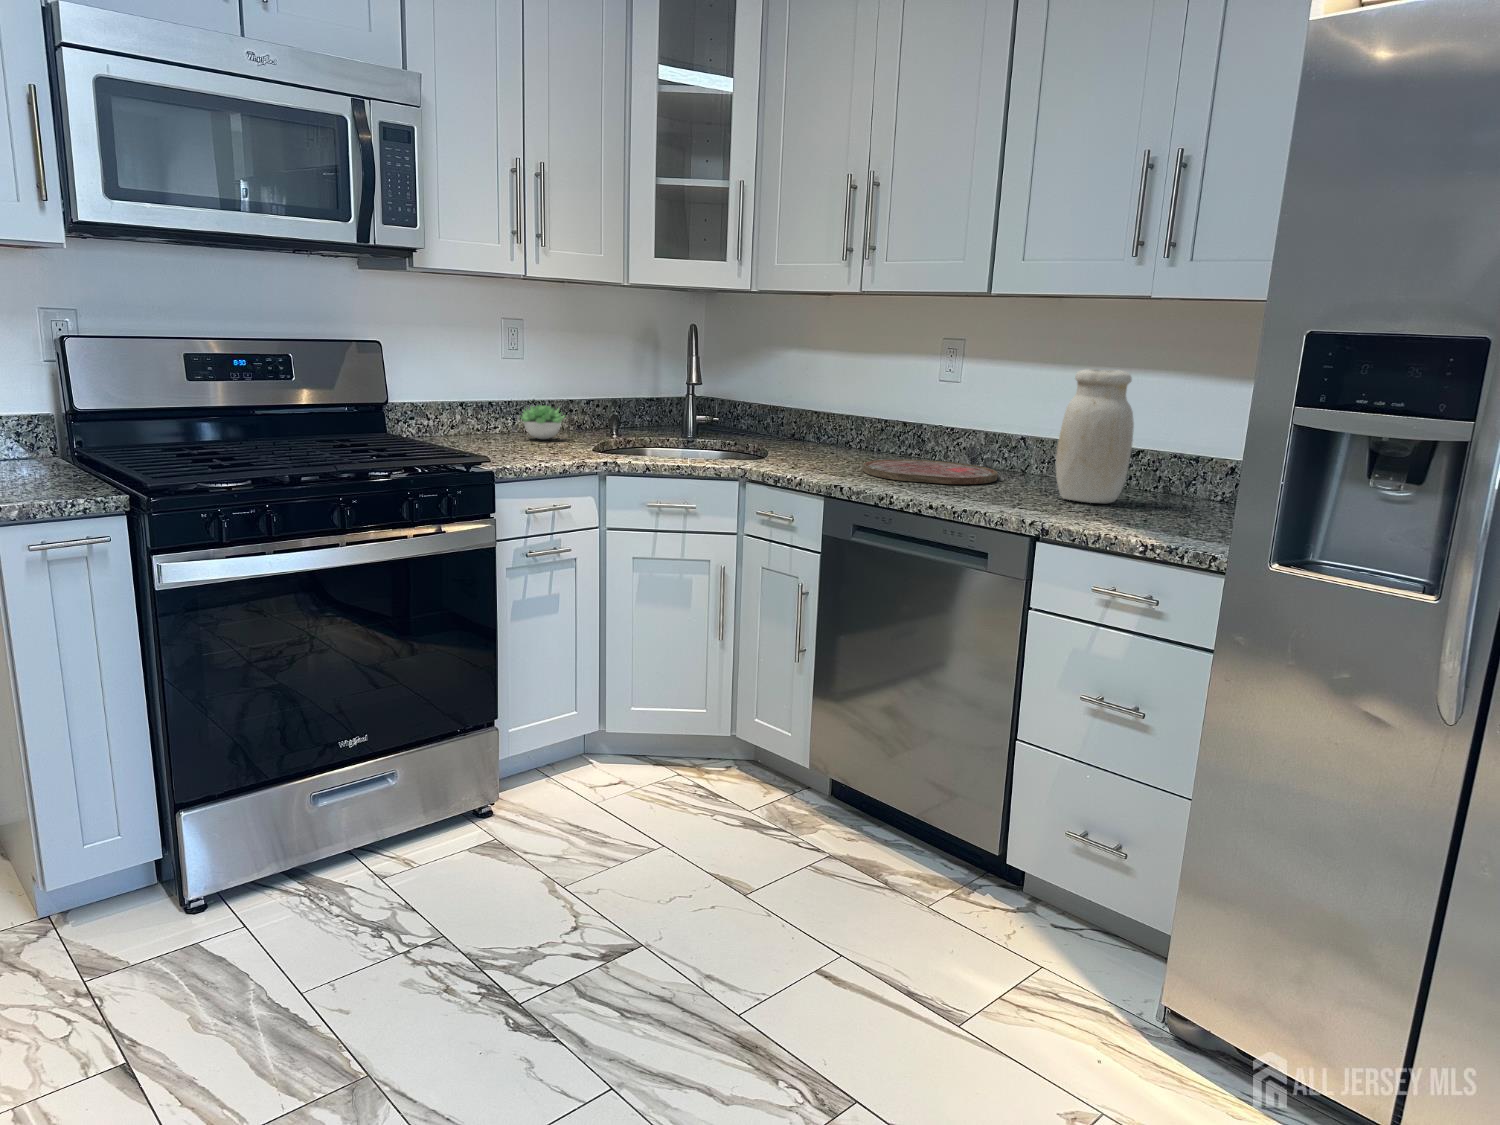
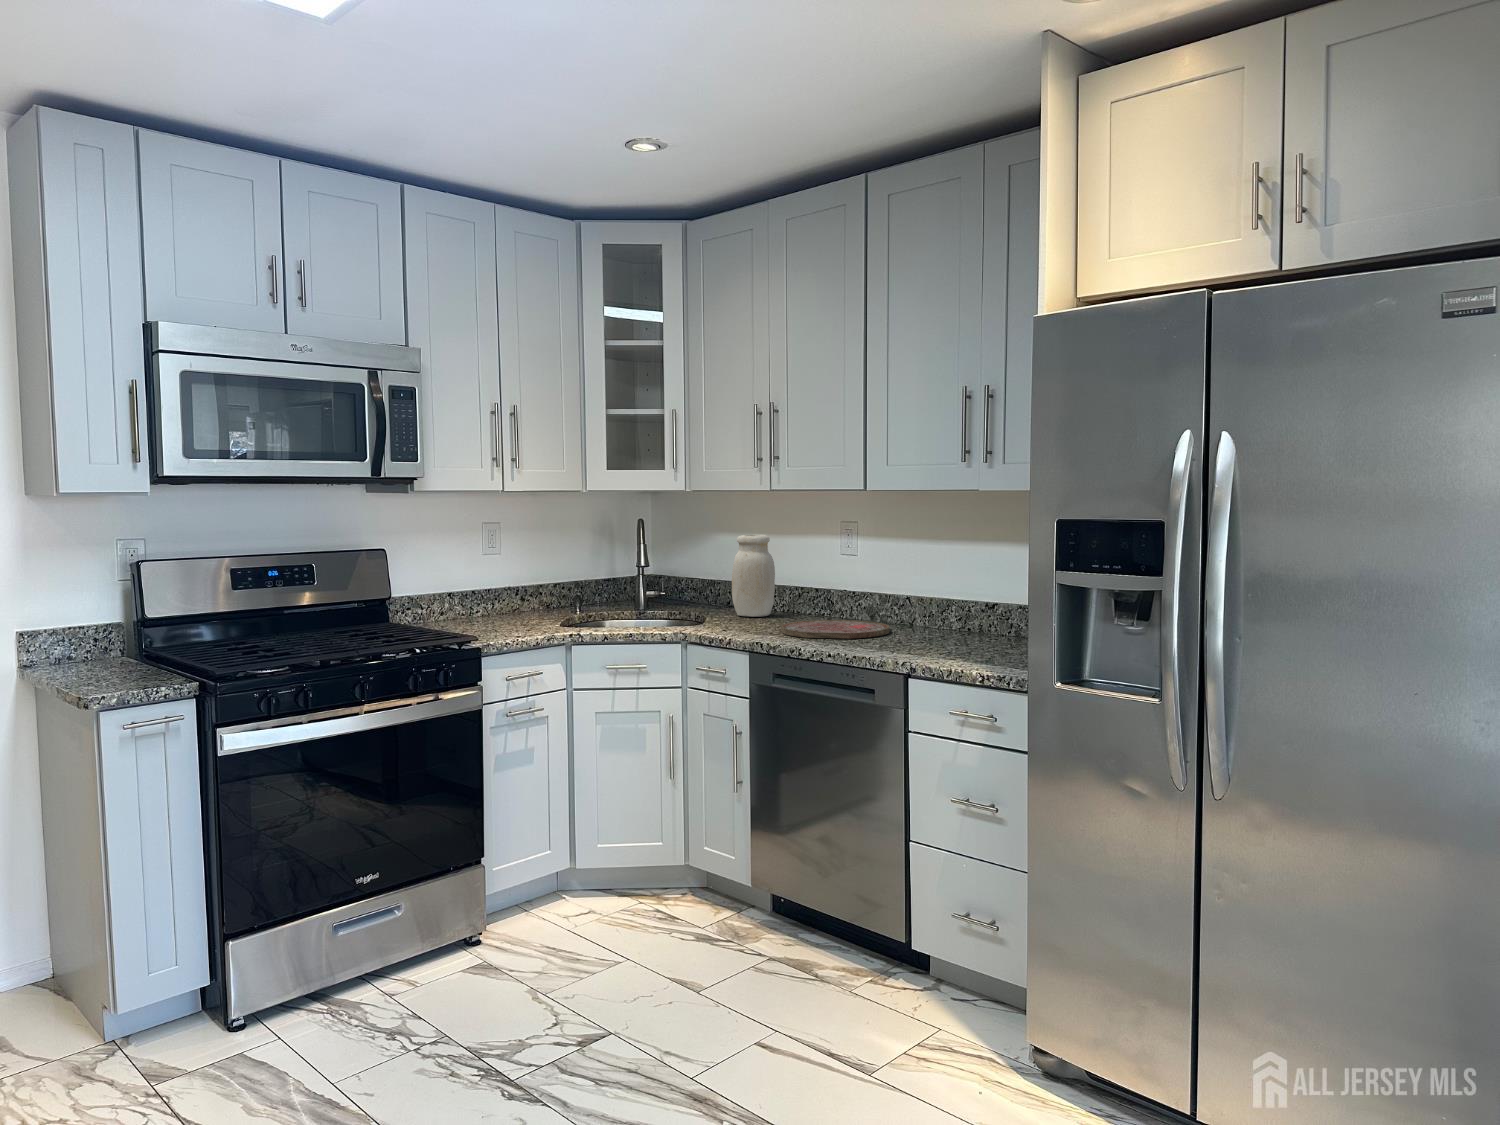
jar: present [1056,369,1134,503] -> present [732,535,775,617]
succulent plant: present [519,405,565,439] -> none [497,591,536,620]

